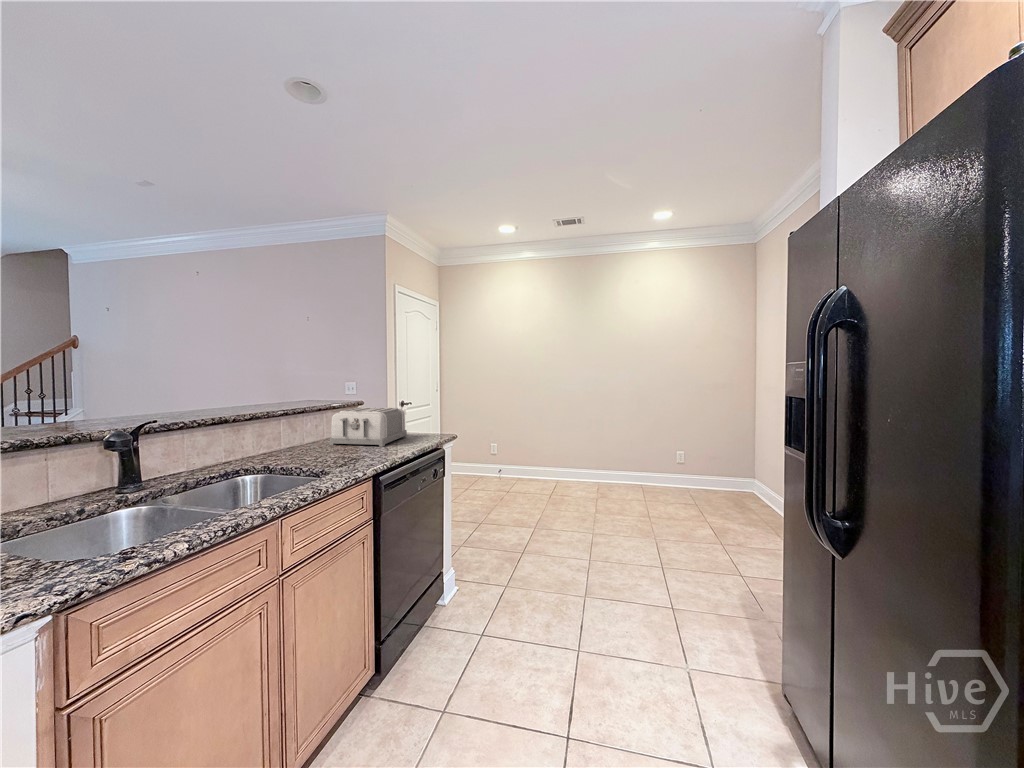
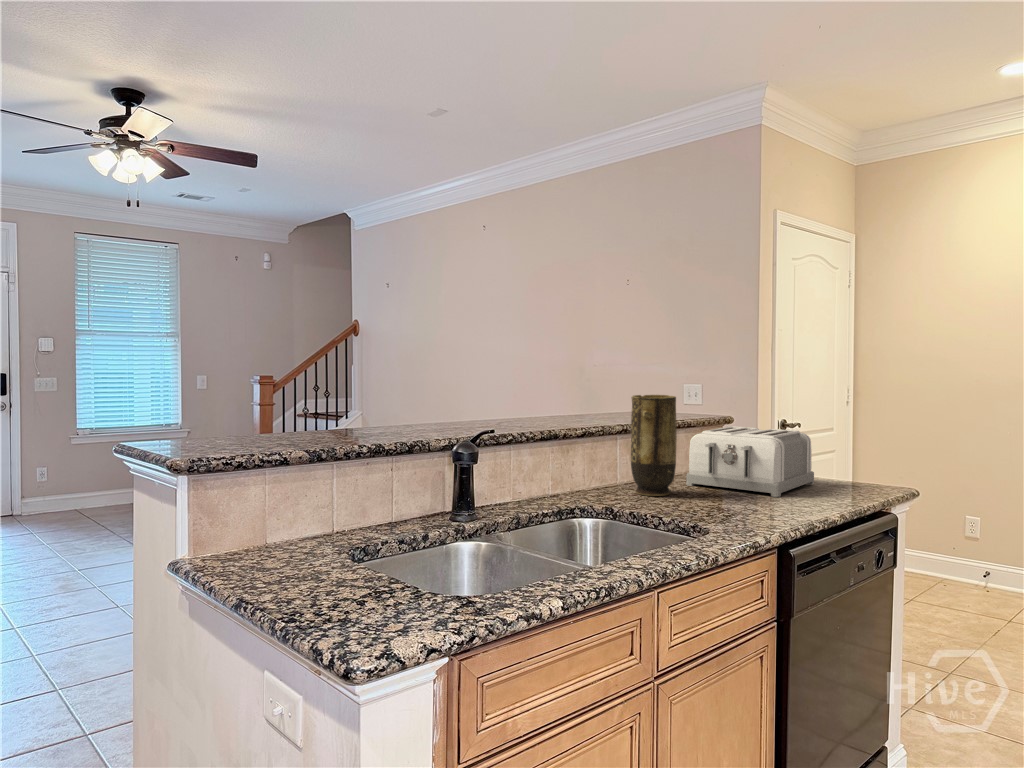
vase: none [287,390,319,455] -> present [631,395,677,496]

